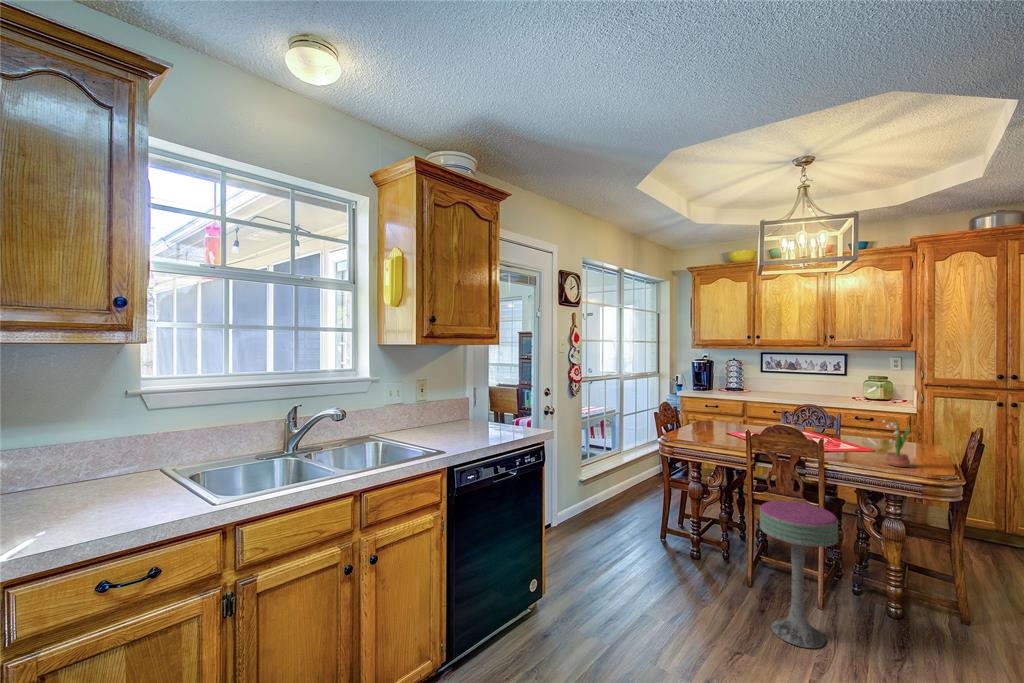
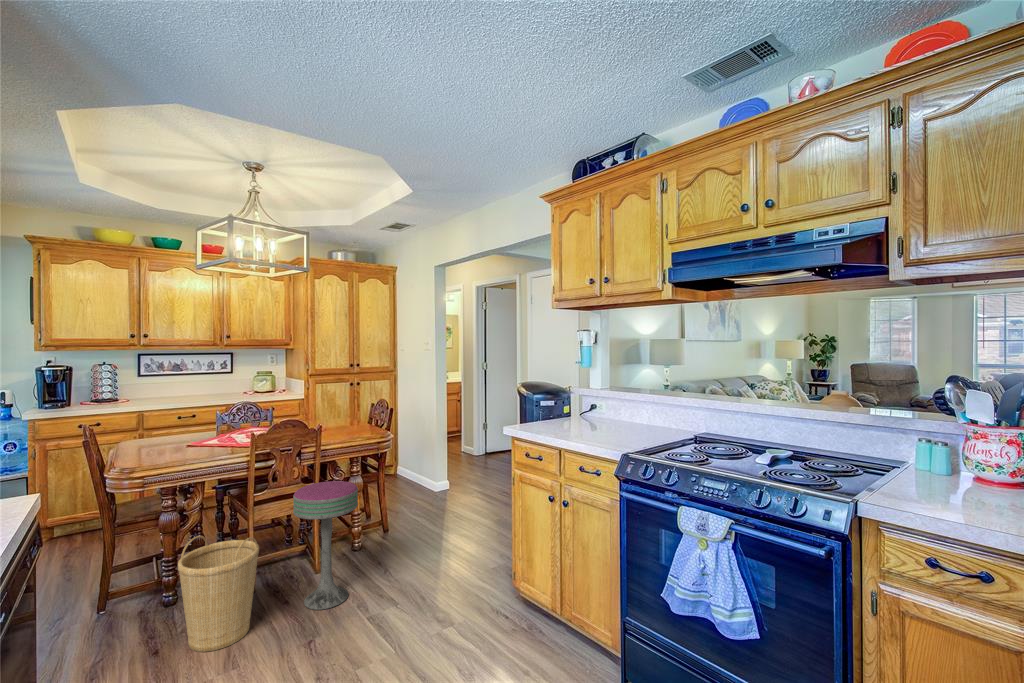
potted flower: present [883,417,910,467] -> none [349,397,365,435]
basket: none [662,507,726,611] -> present [178,536,259,652]

